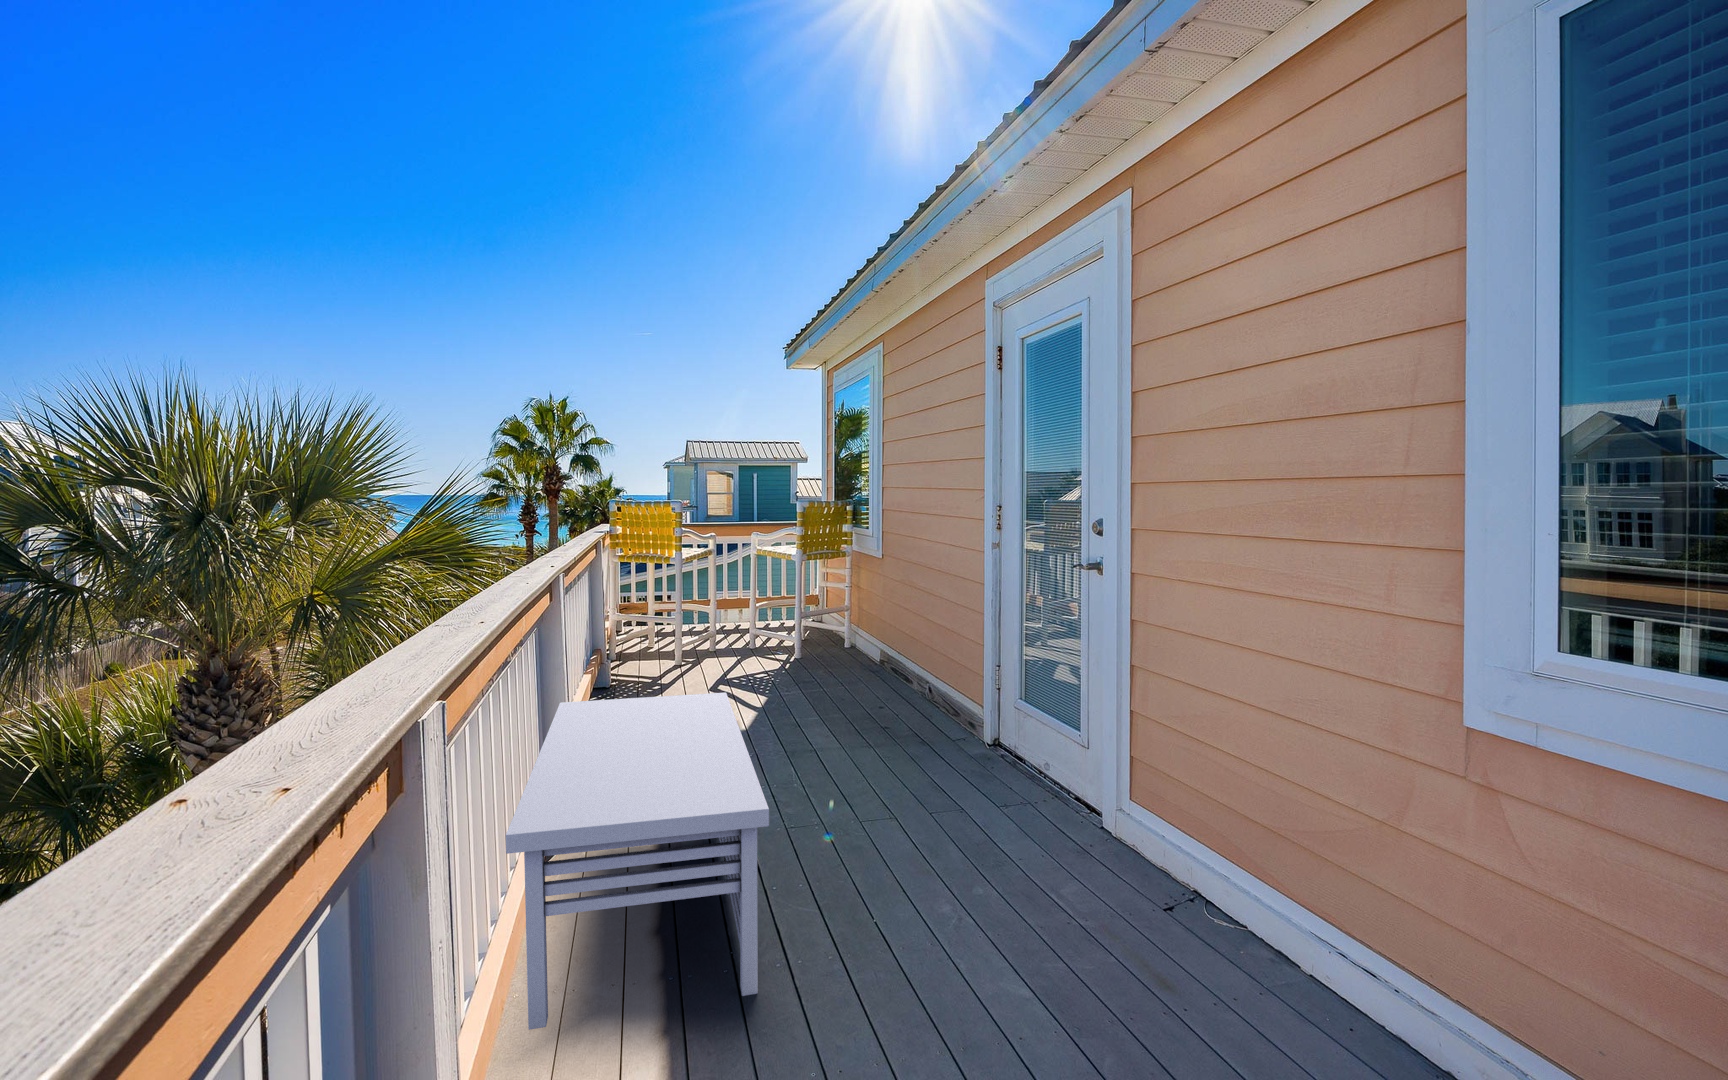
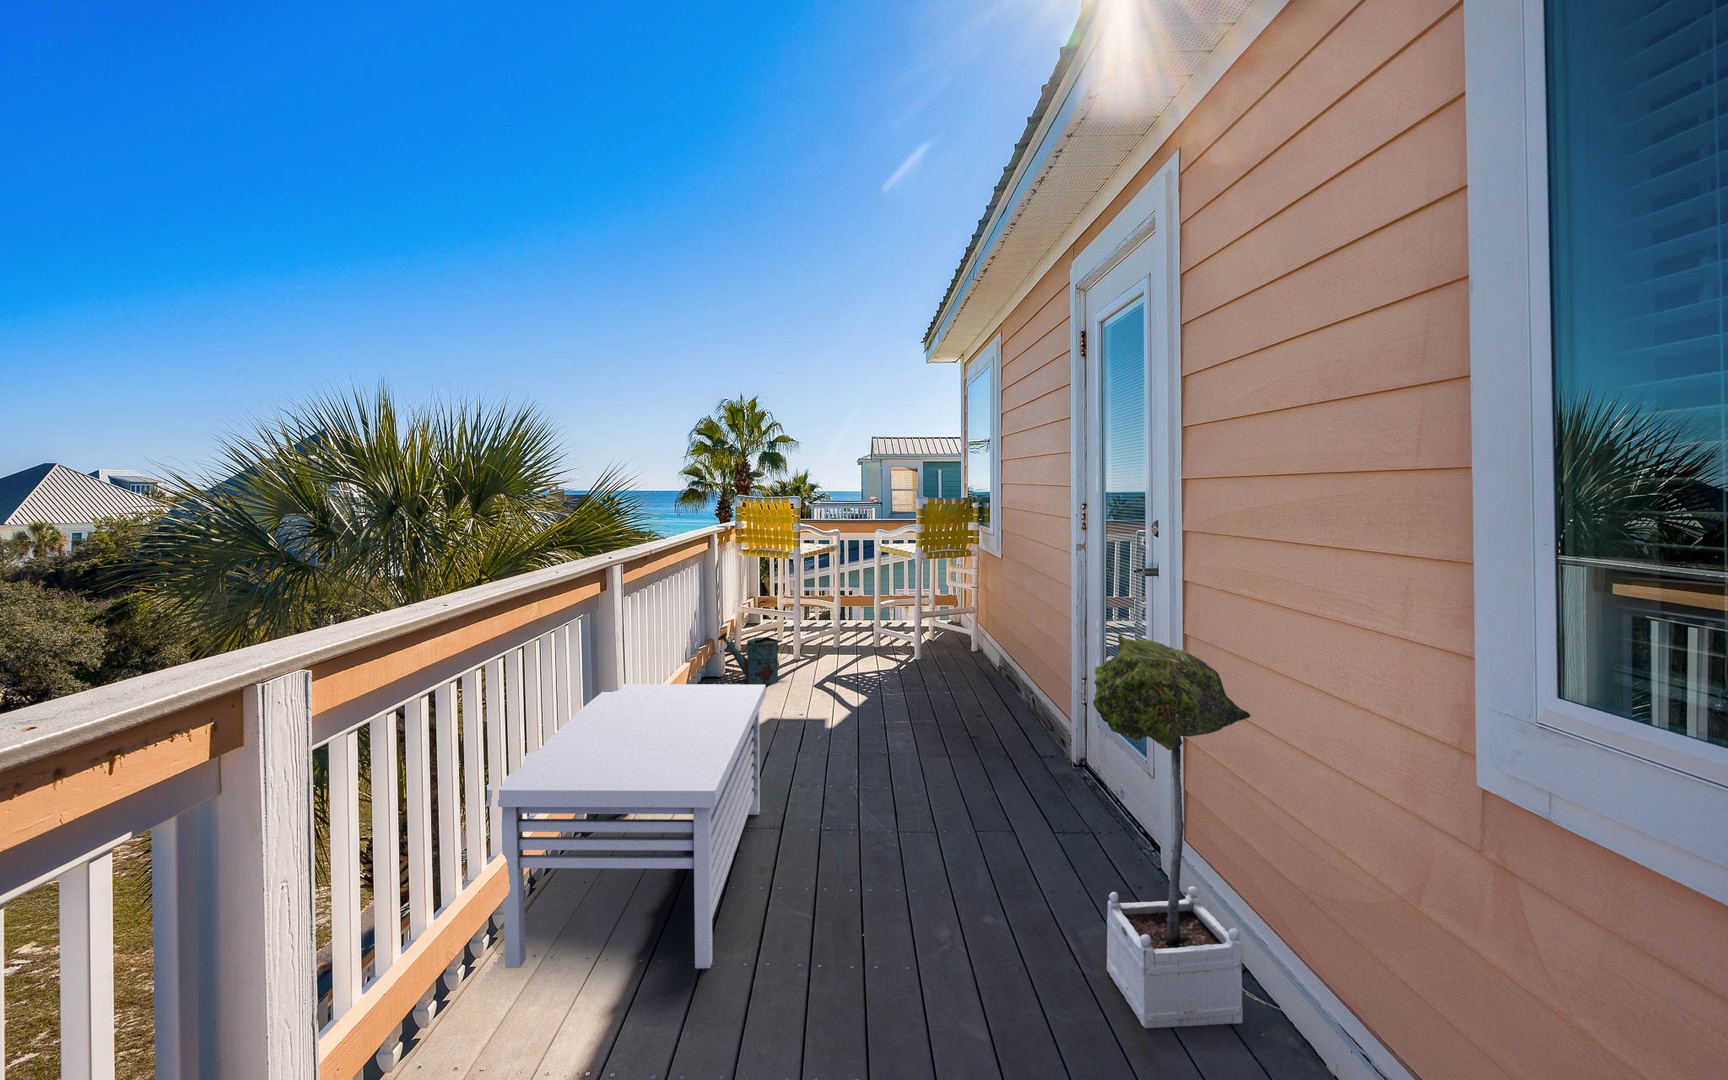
potted tree: none [1117,627,1259,985] -> present [1093,634,1251,1028]
watering can: none [605,640,681,692] -> present [718,633,790,685]

